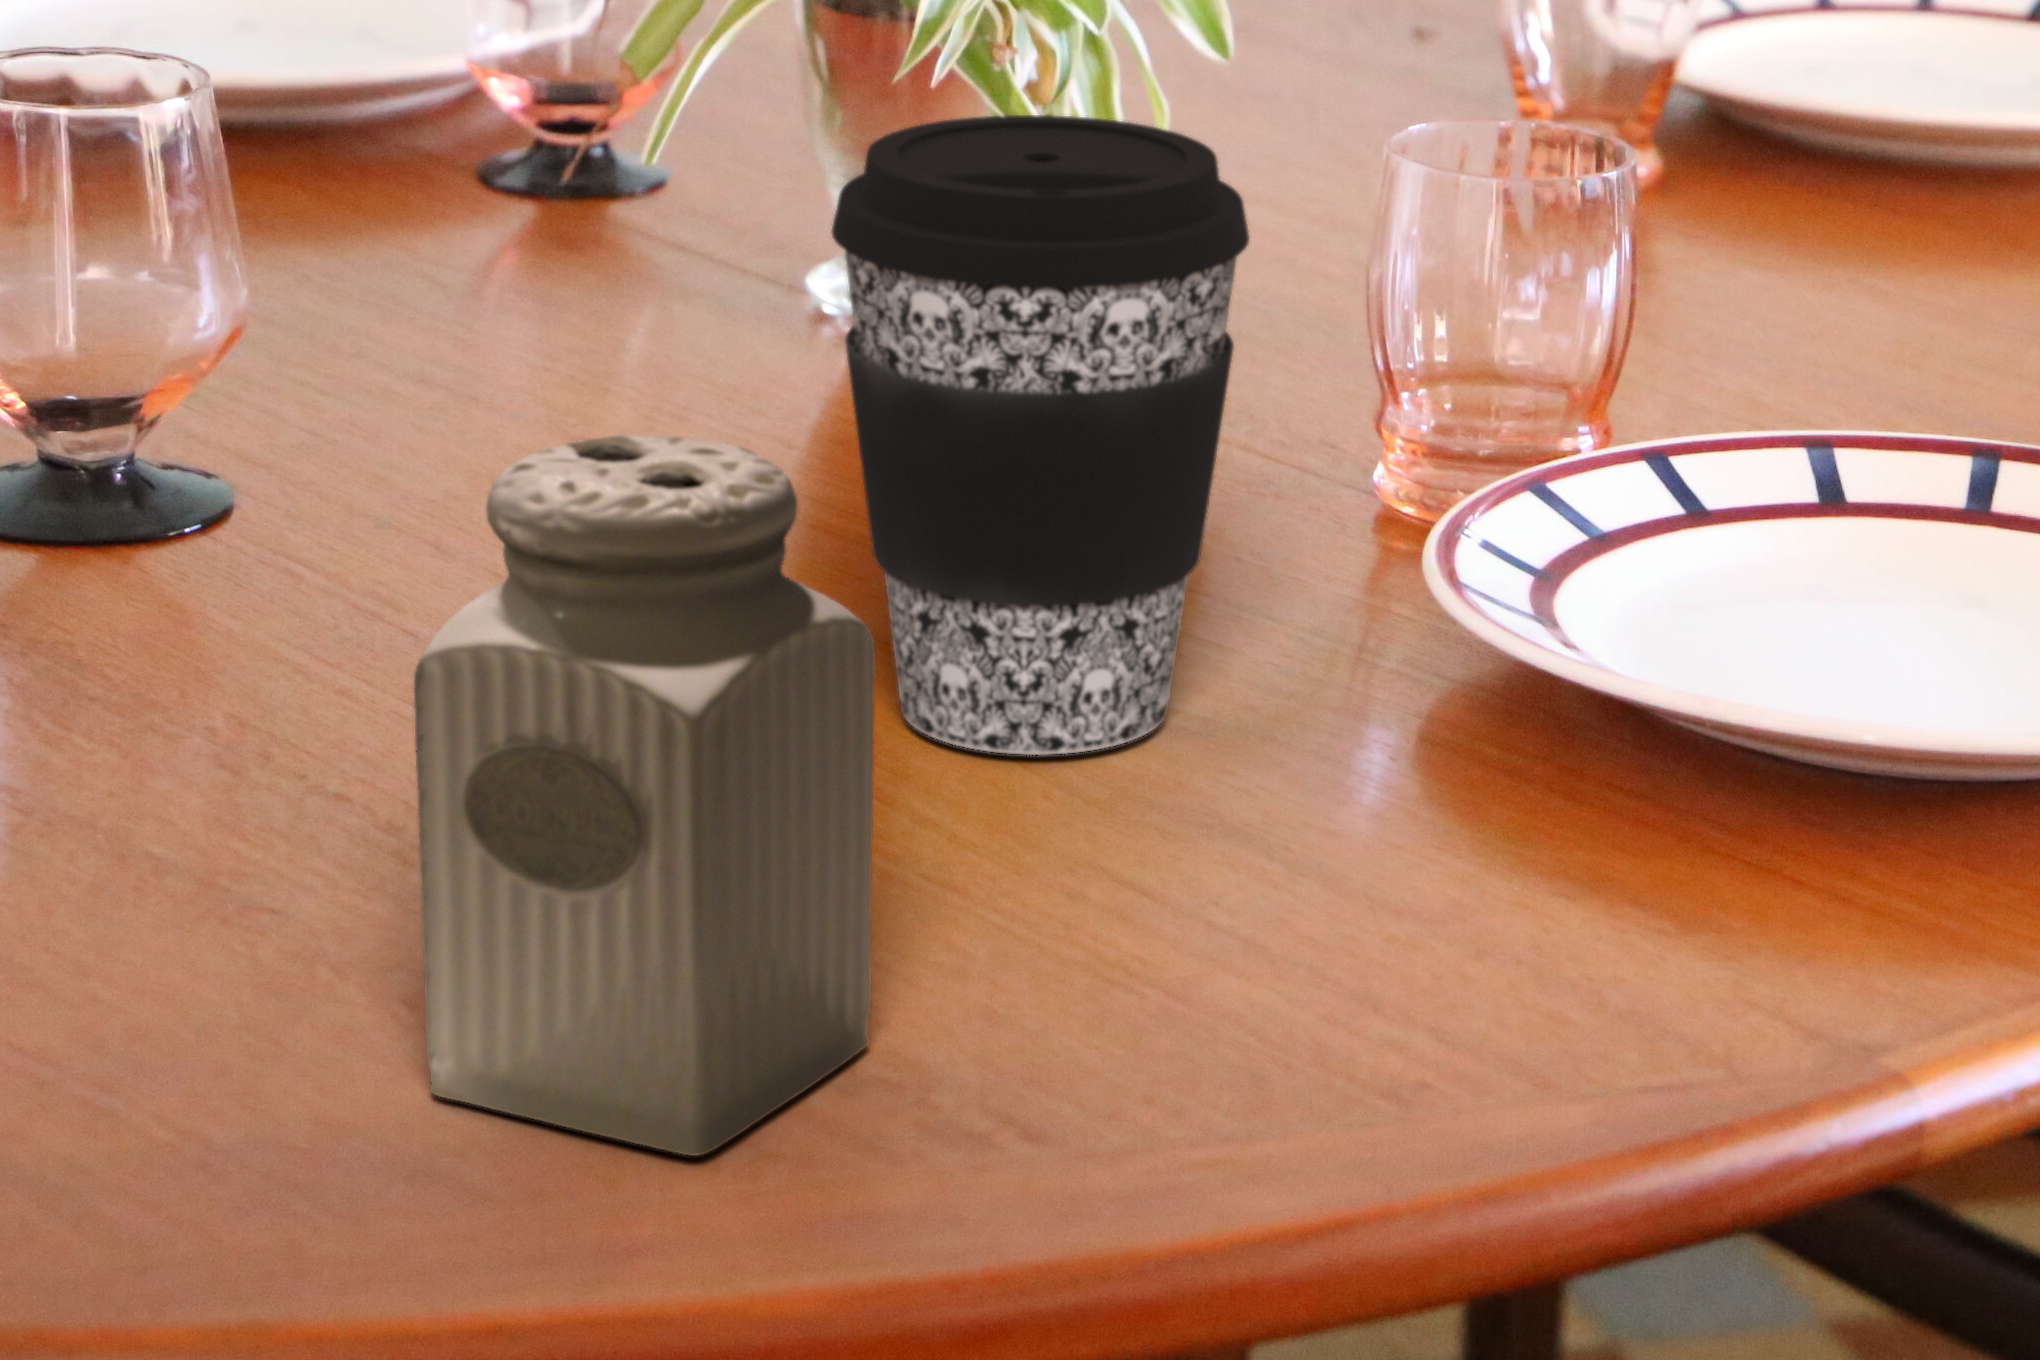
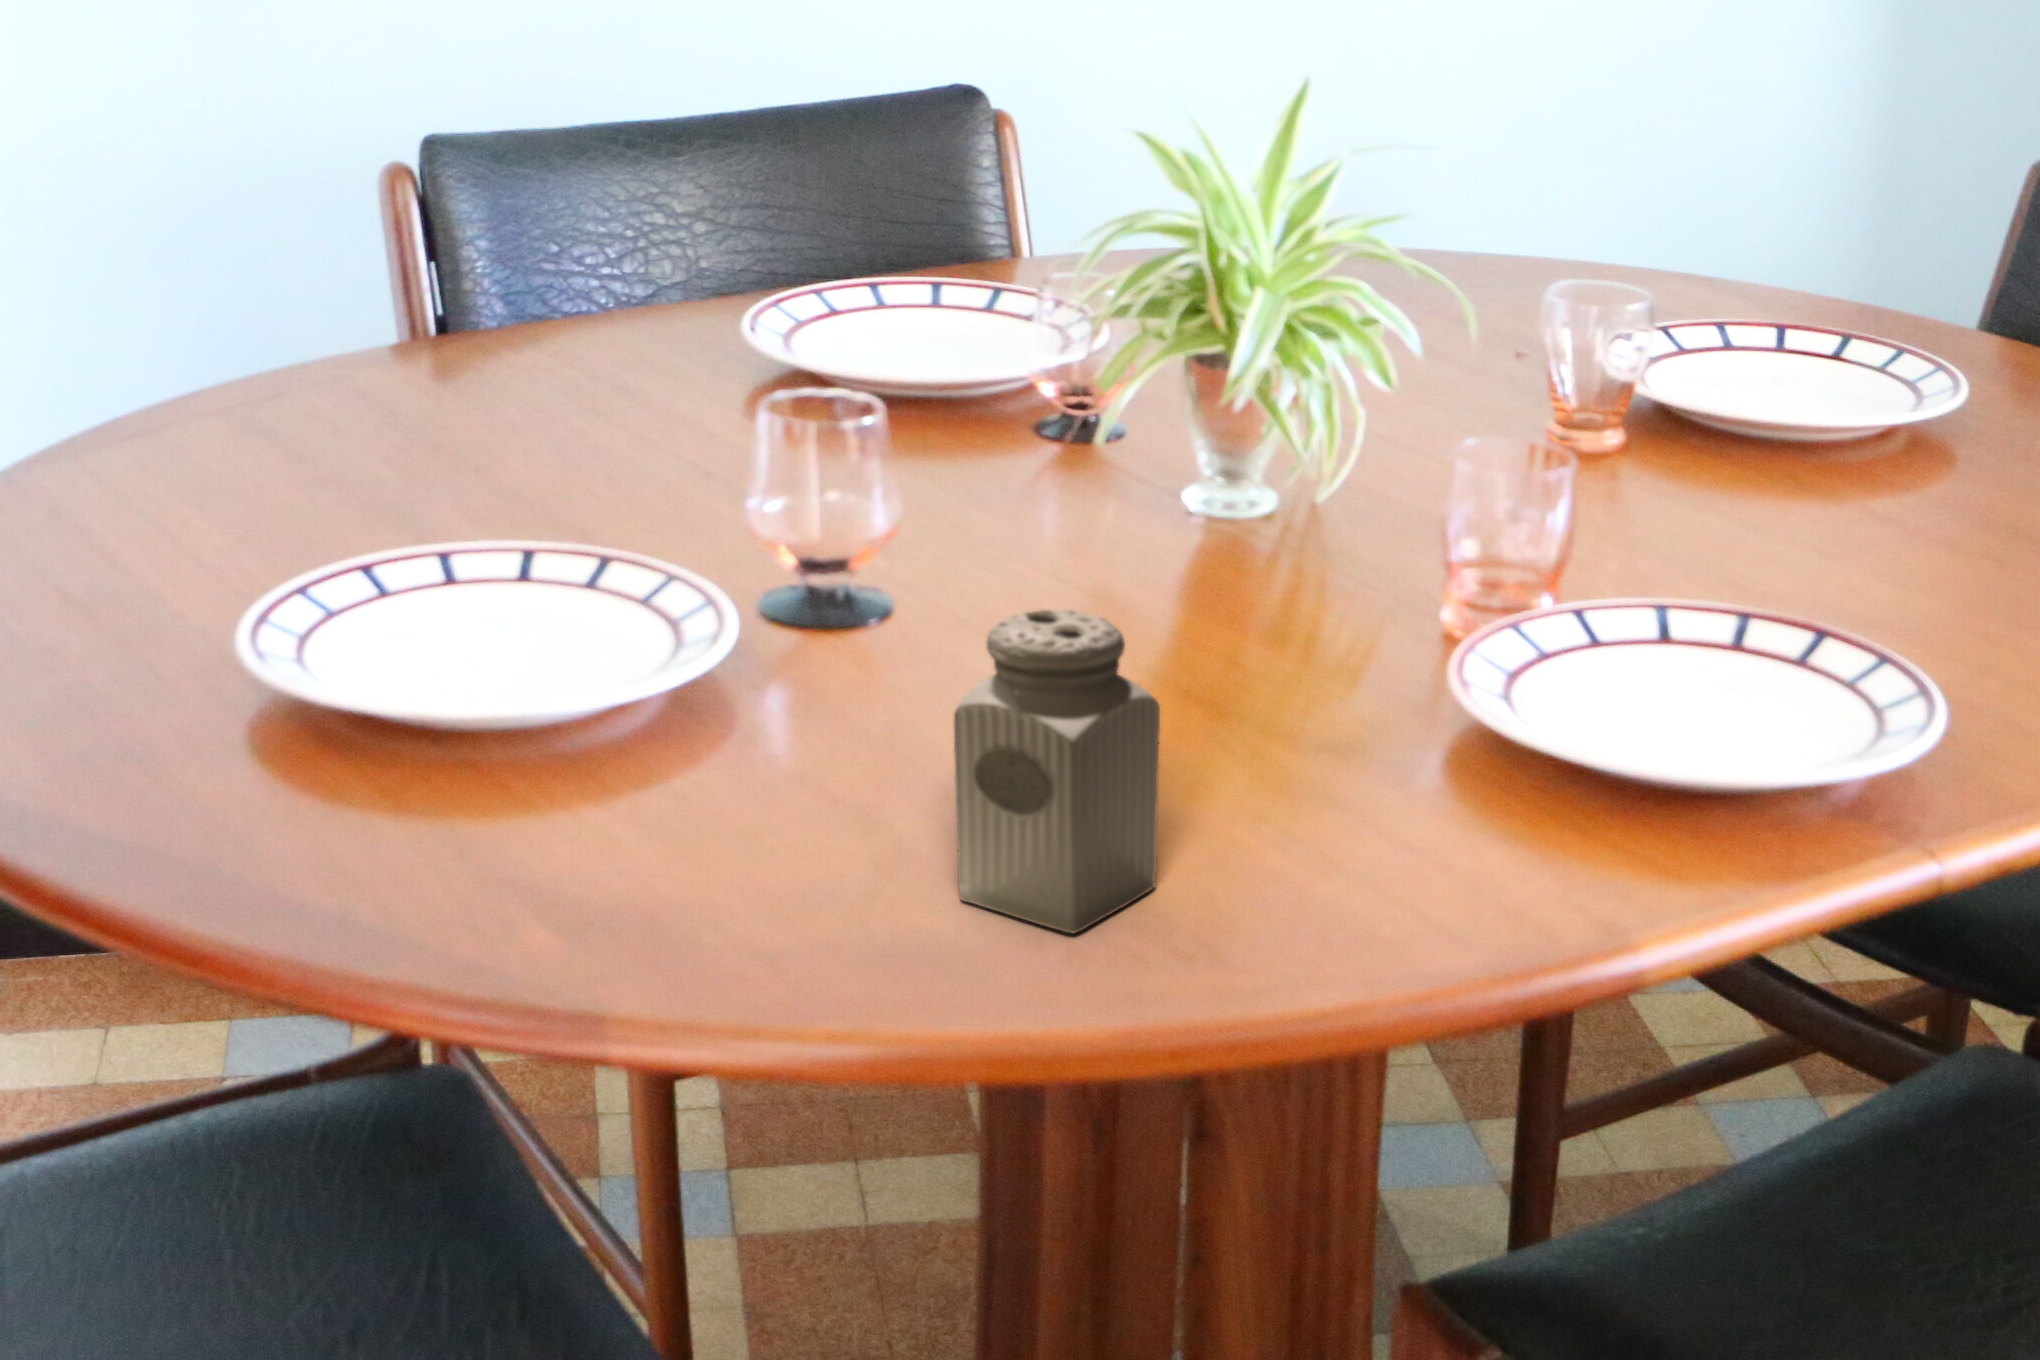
coffee cup: present [832,115,1249,755] -> none [1165,444,1363,752]

